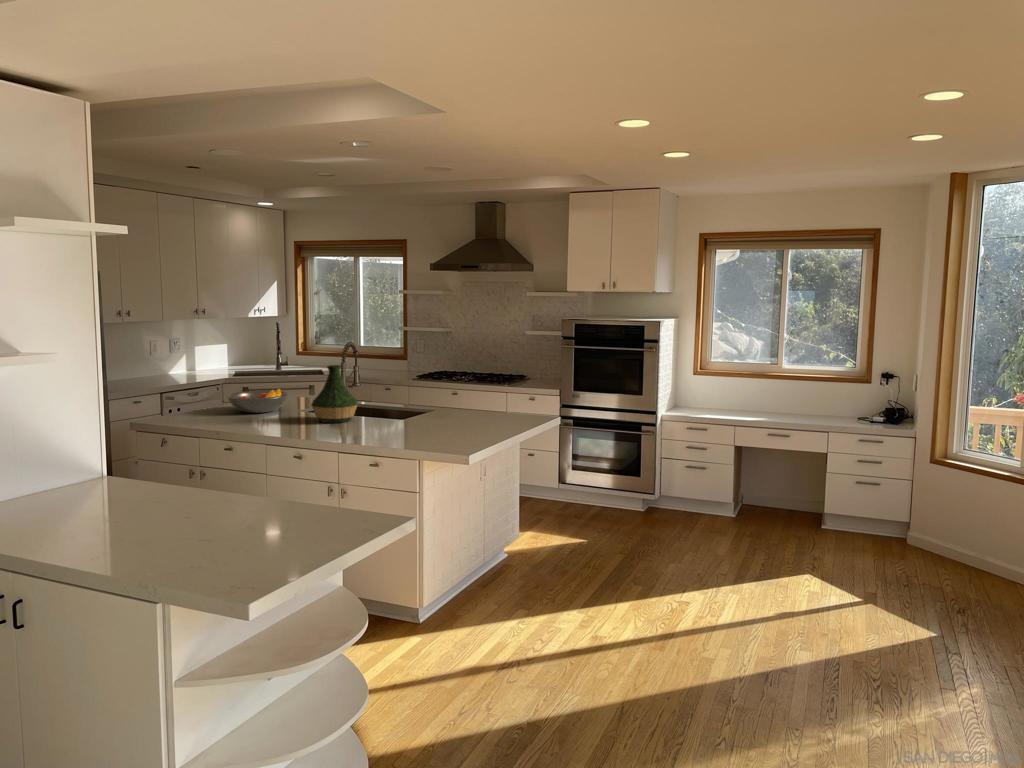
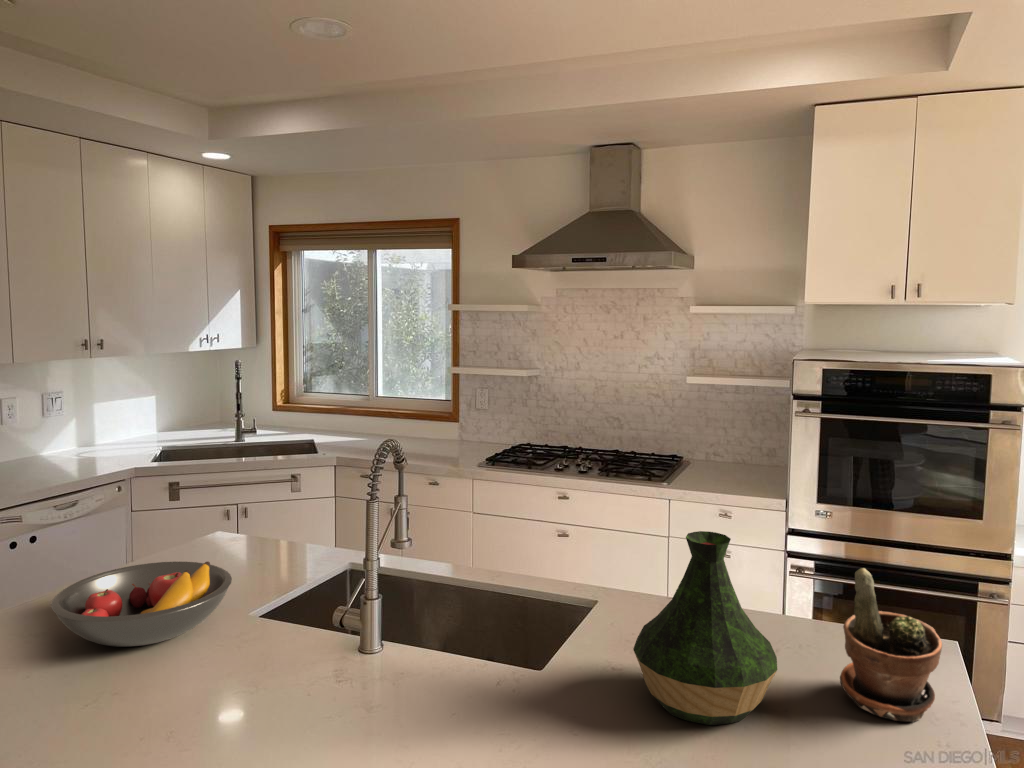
vase: present [311,365,358,423] -> present [633,531,777,725]
potted plant: none [492,377,521,424] -> present [840,568,942,722]

